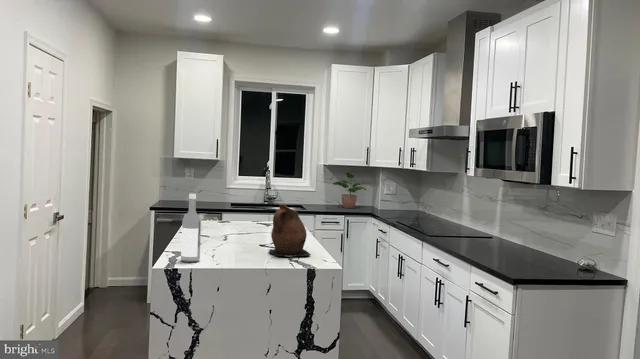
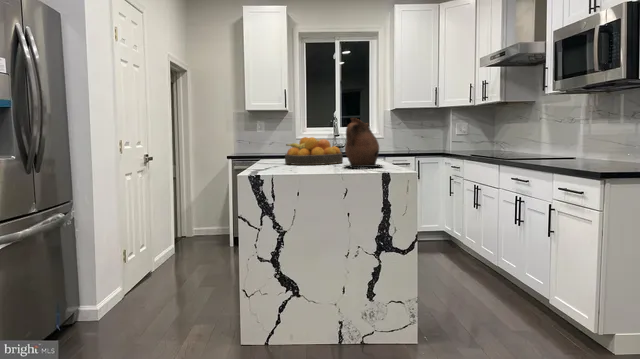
potted plant: present [333,172,366,208] -> none [402,114,436,151]
wine bottle: present [181,194,201,262] -> none [260,108,279,173]
fruit bowl: none [209,210,270,243] -> present [285,137,343,165]

